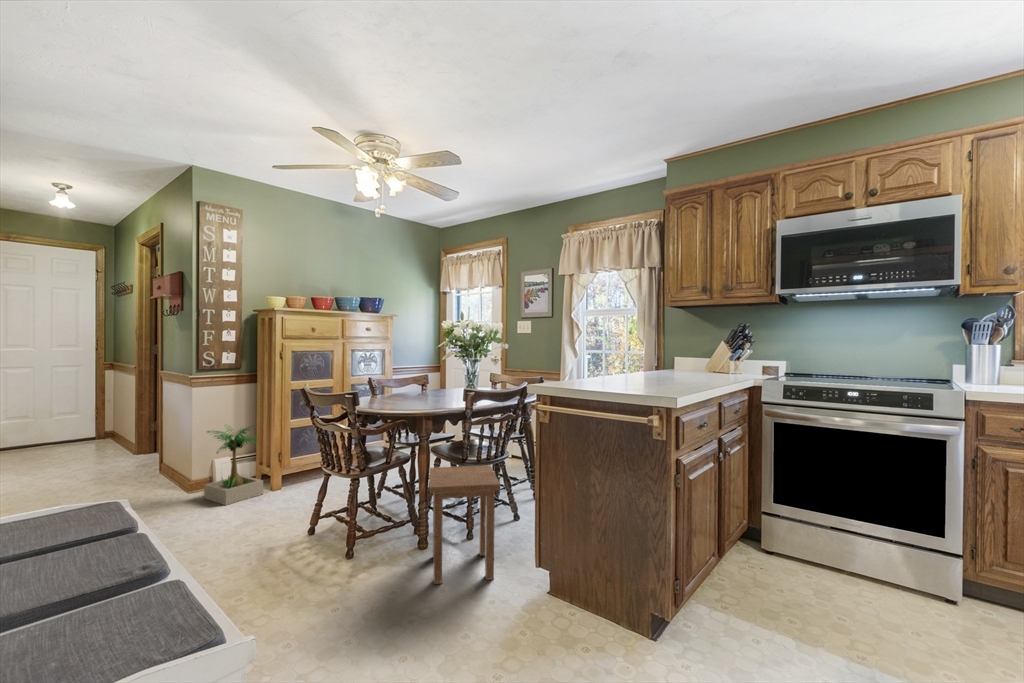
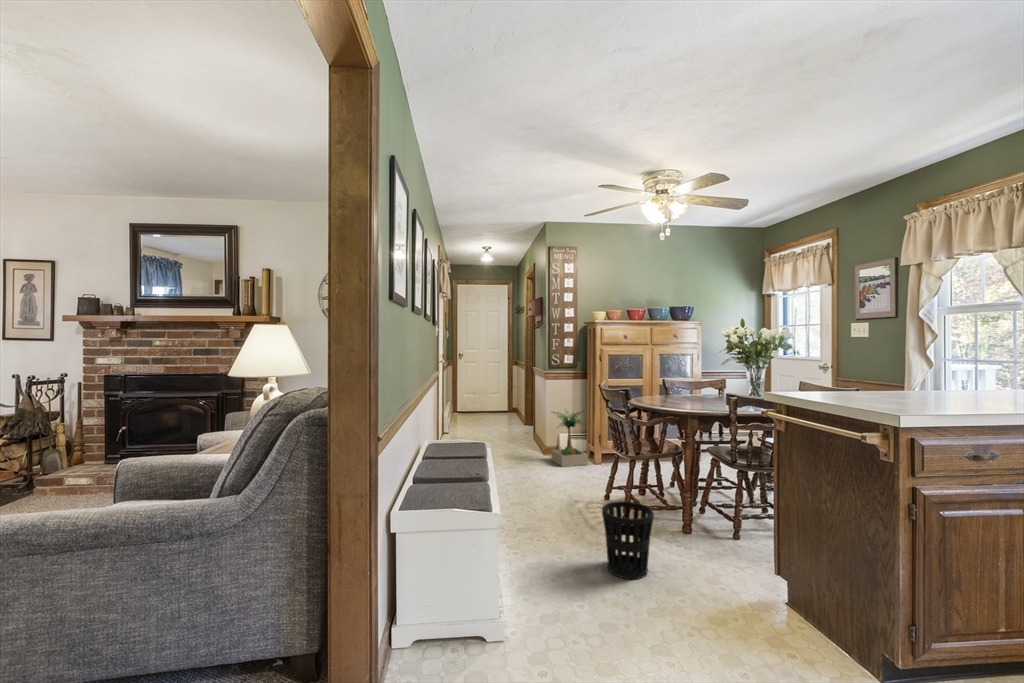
stool: present [429,465,500,584] -> none [675,461,750,574]
wastebasket: none [351,534,418,640] -> present [602,501,654,579]

